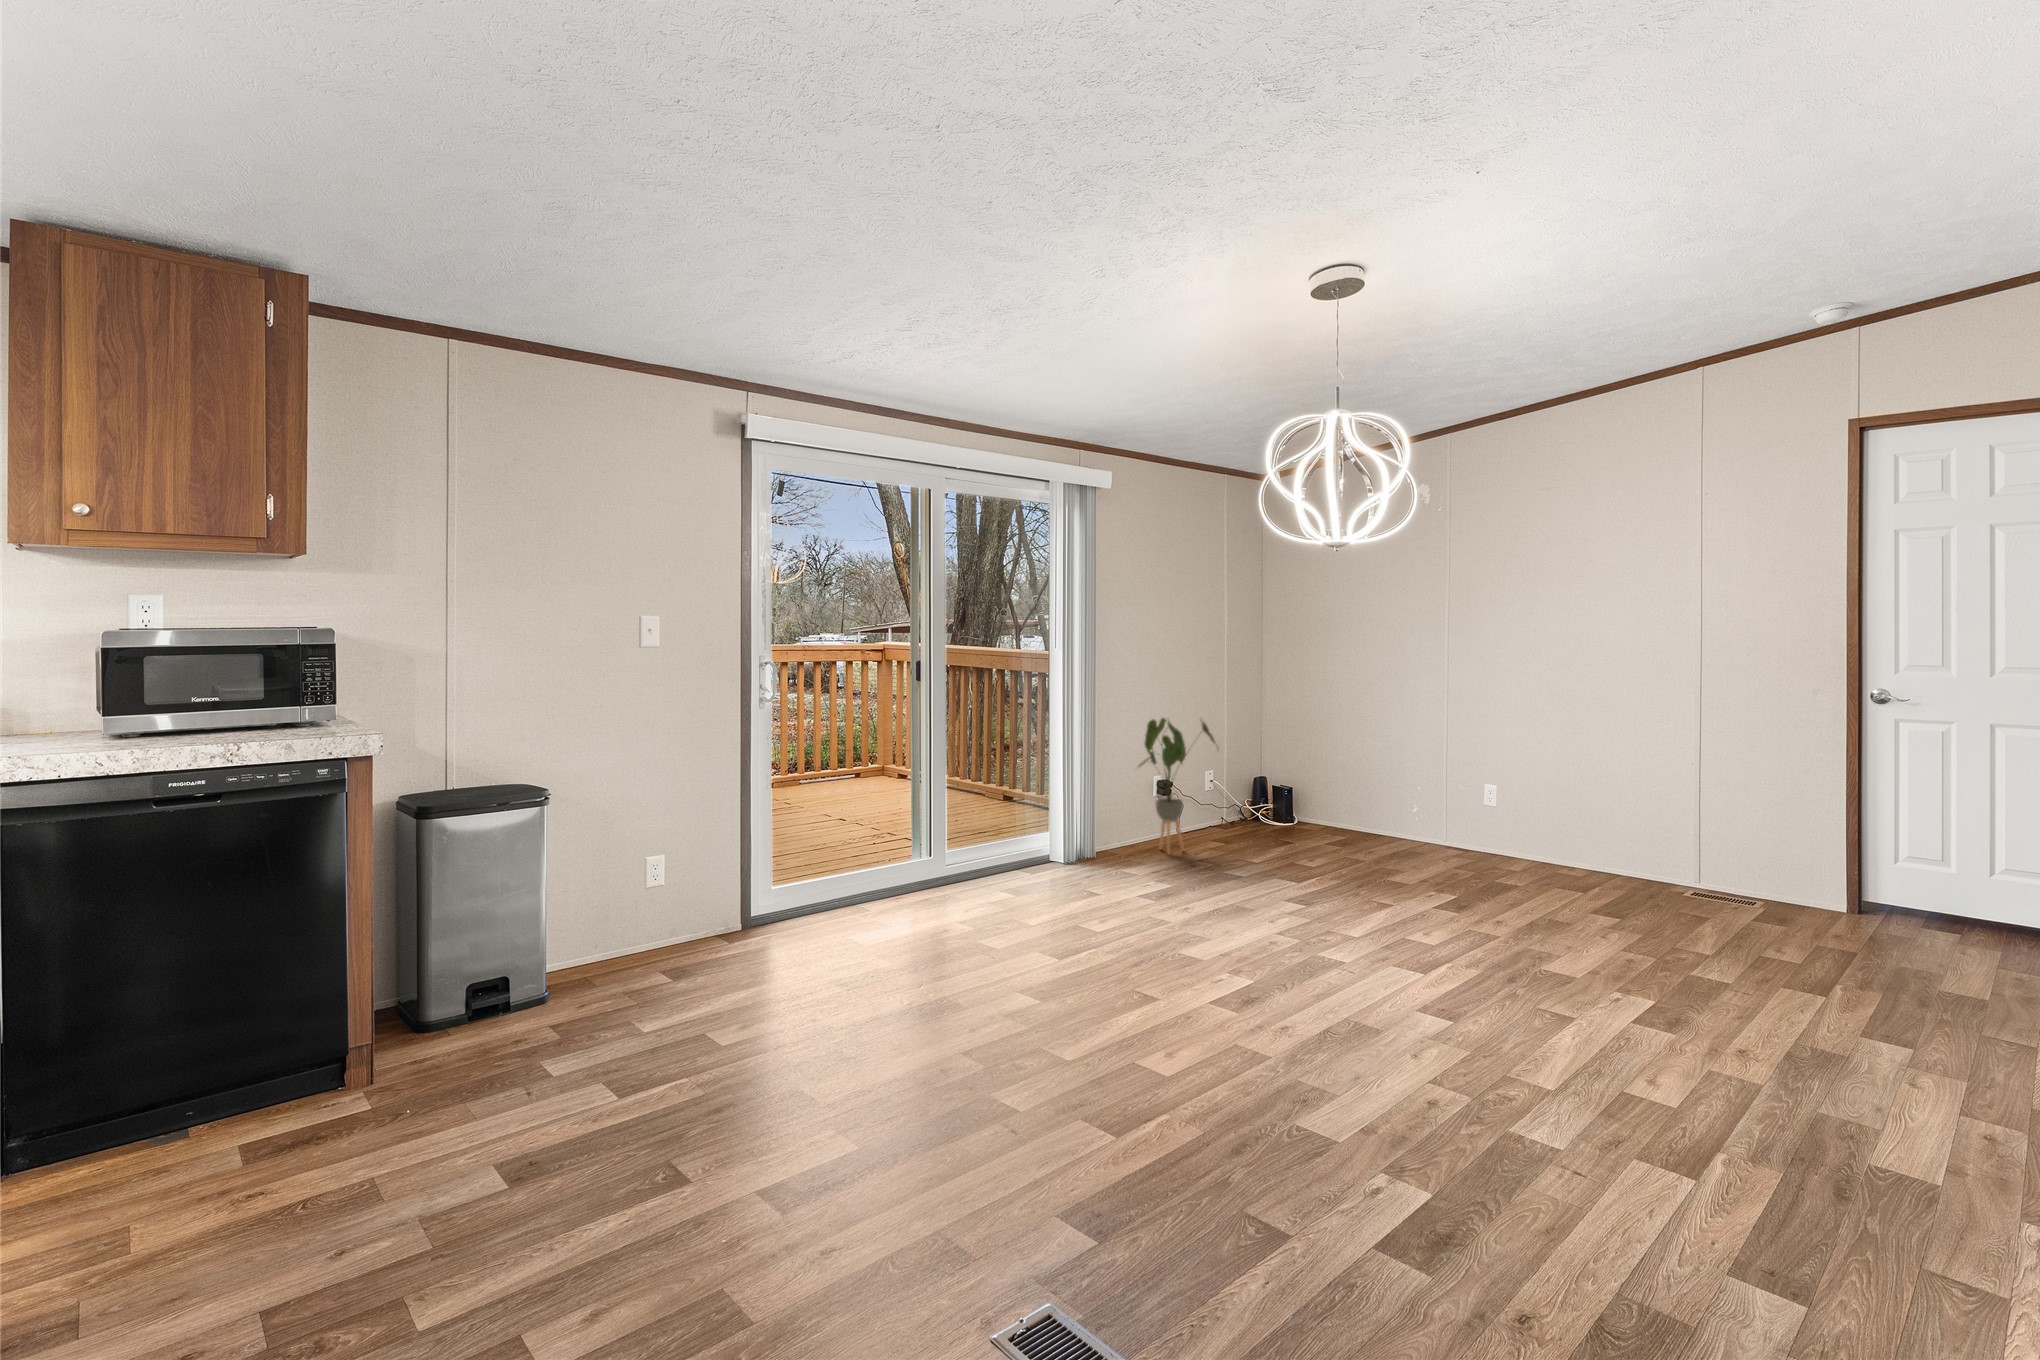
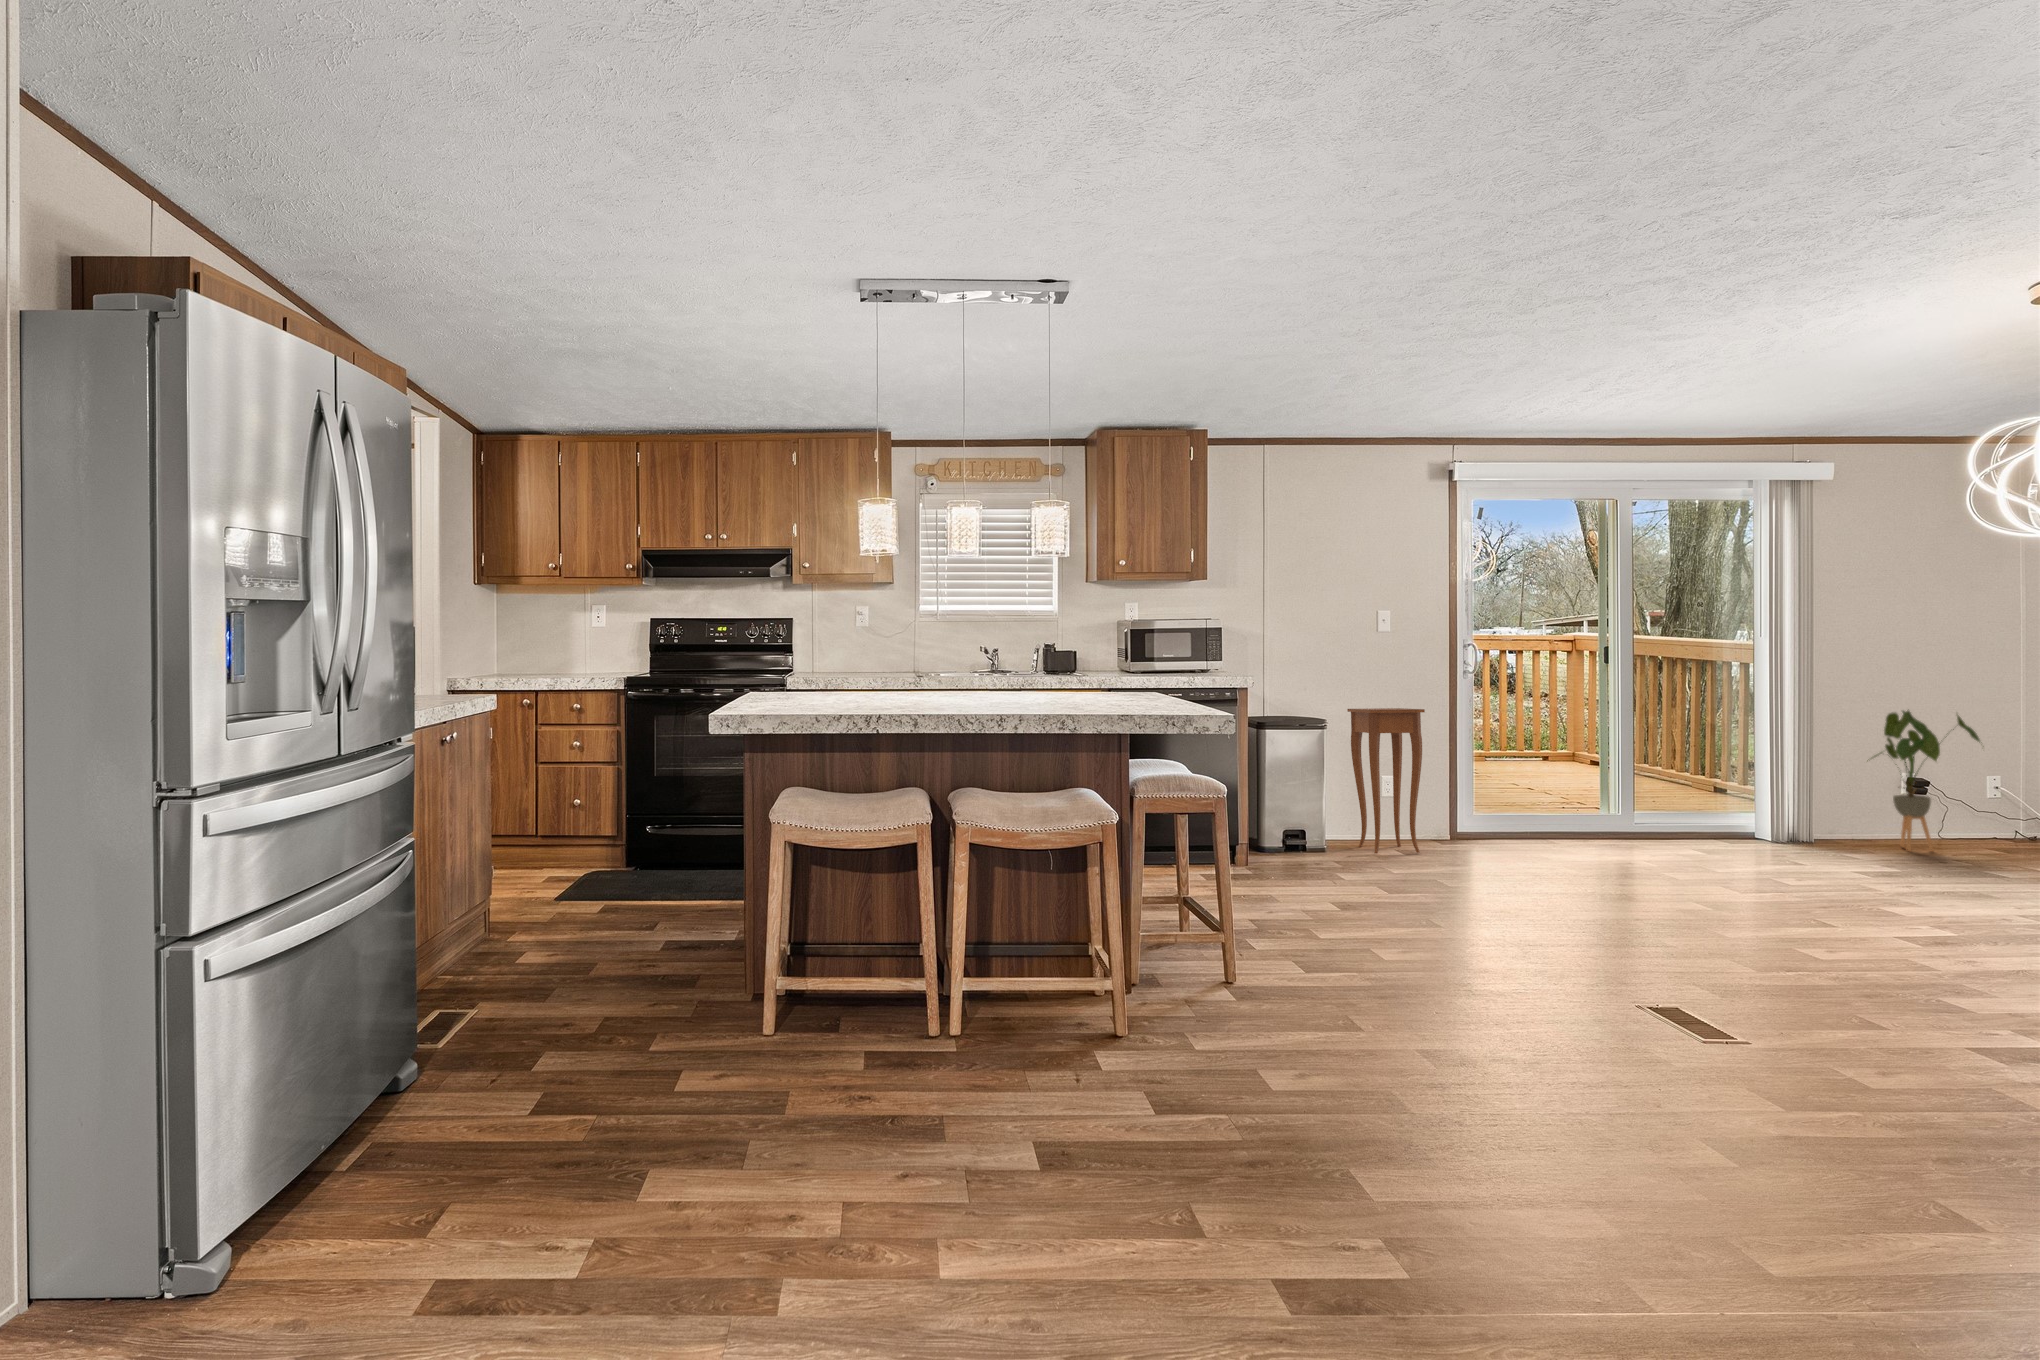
side table: none [589,755,704,985] -> present [1347,708,1425,853]

